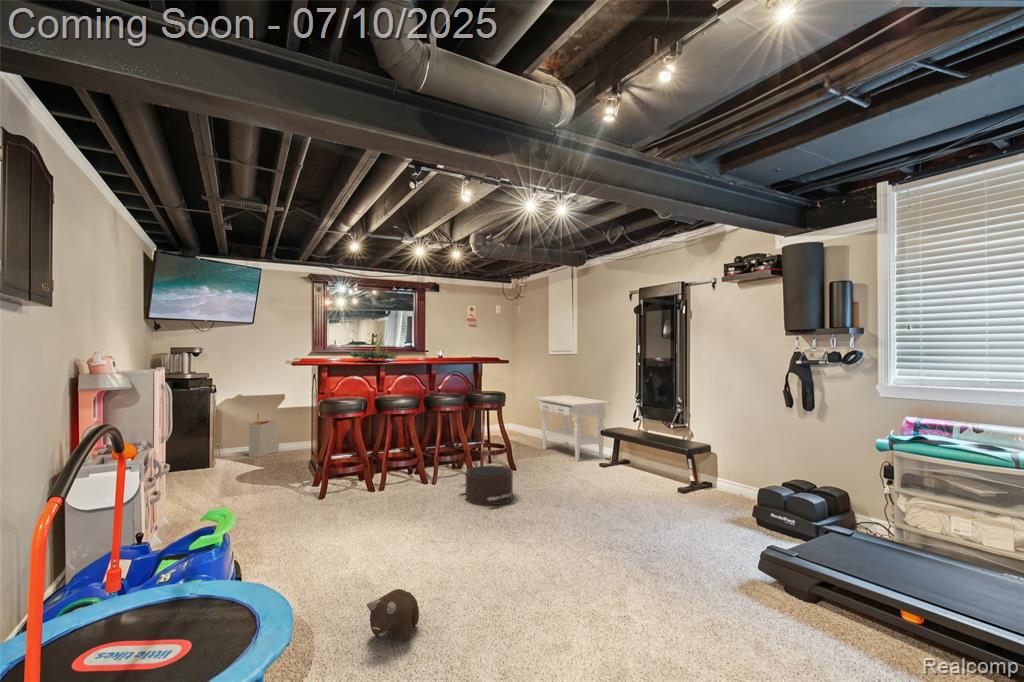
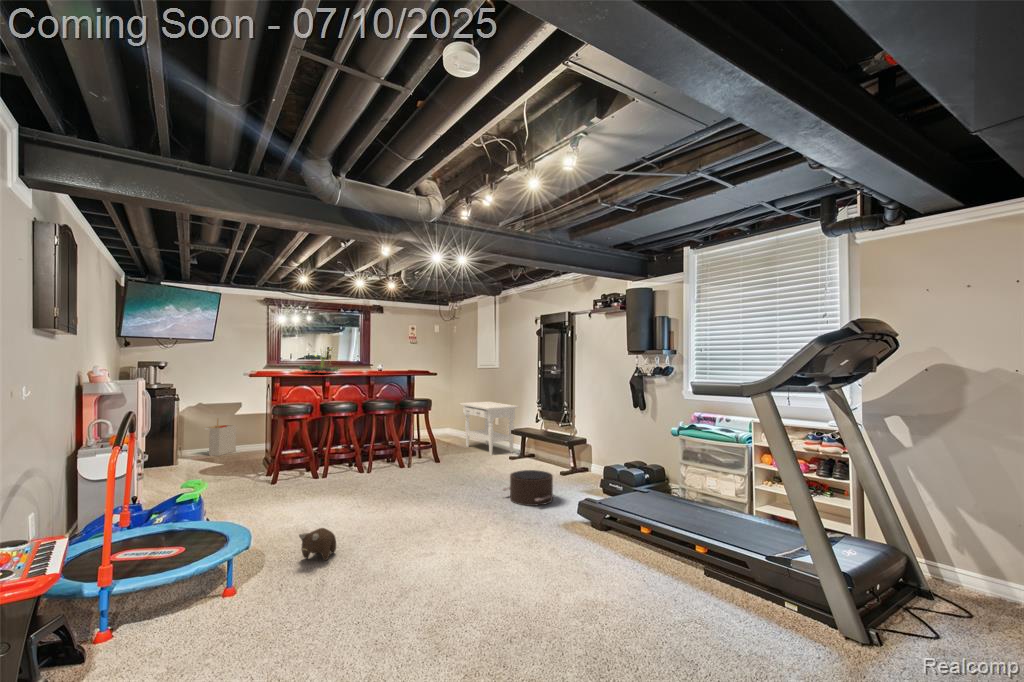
pouf: present [459,466,513,505] -> present [503,470,554,506]

